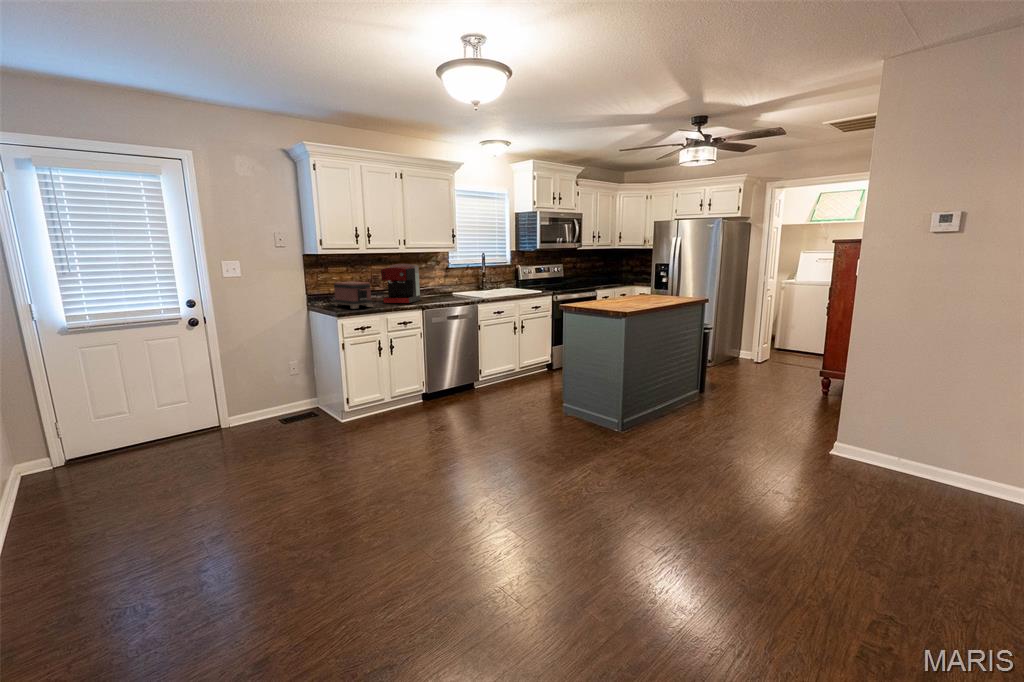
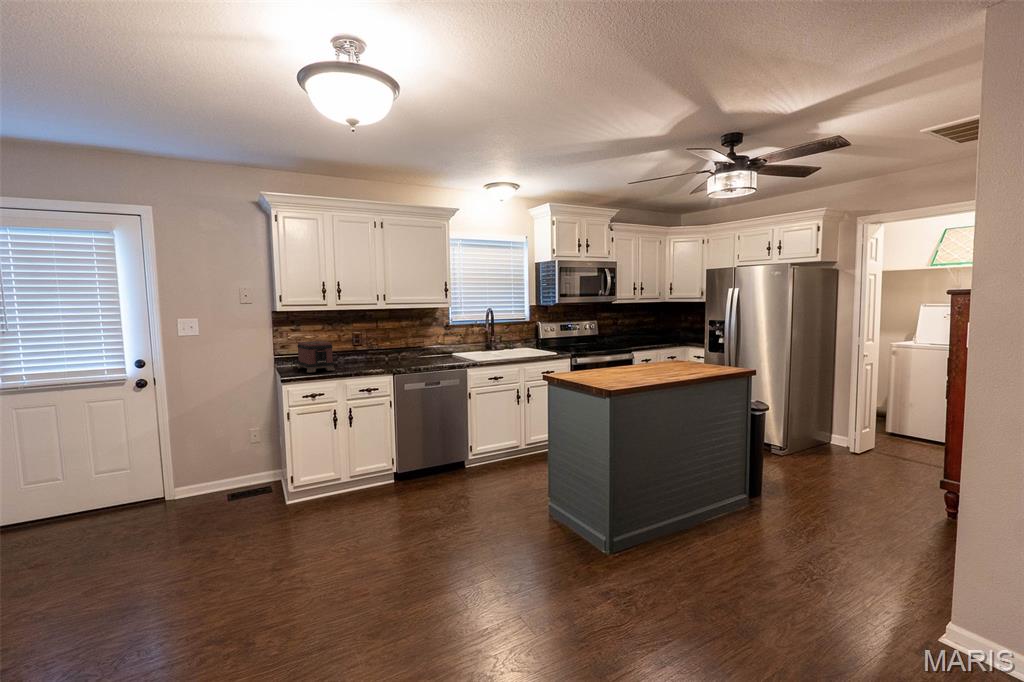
coffee maker: present [381,264,420,303] -> none [353,321,401,366]

